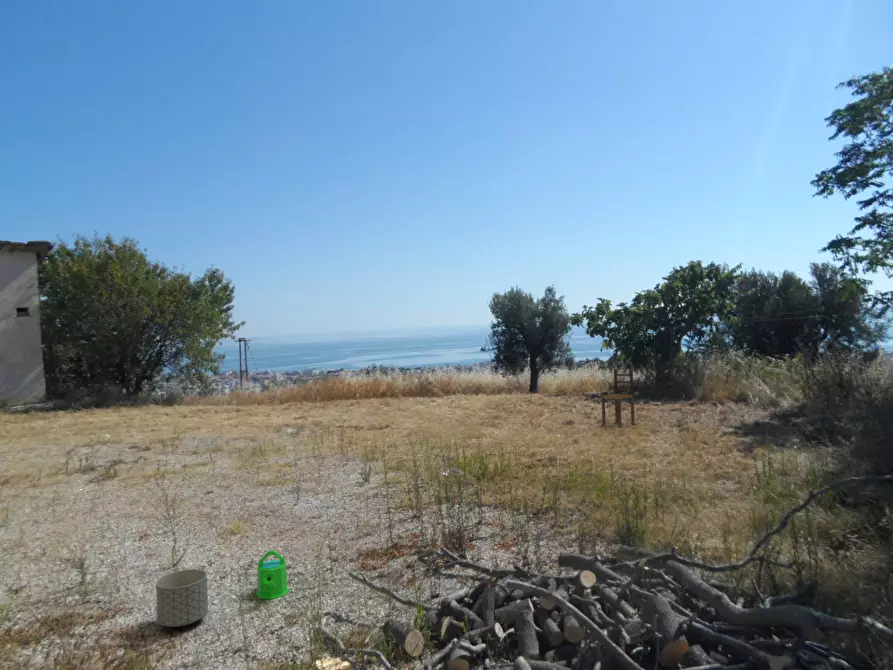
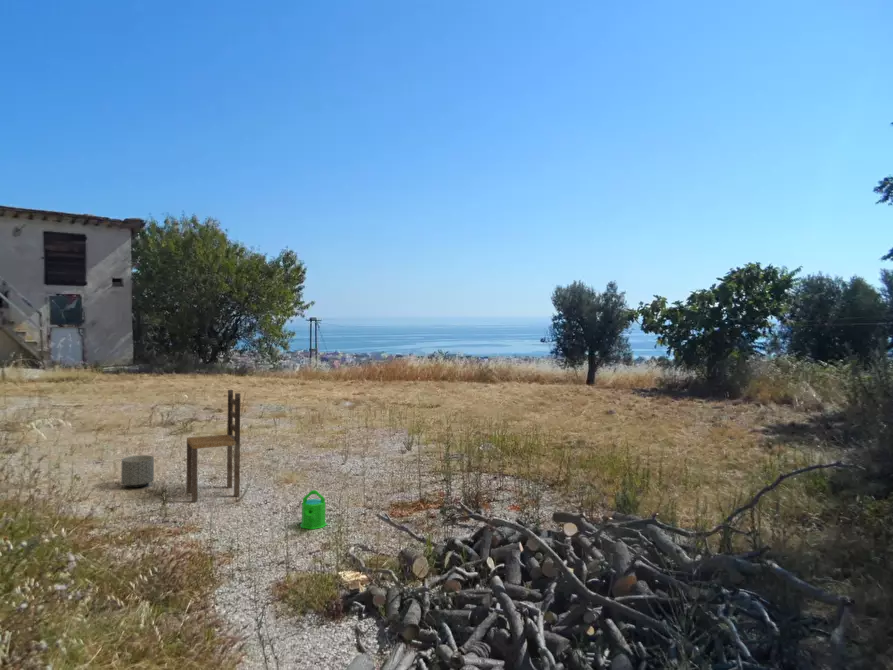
chair: present [601,369,635,427] -> present [186,390,240,502]
planter: present [156,569,208,627] -> present [121,455,154,487]

